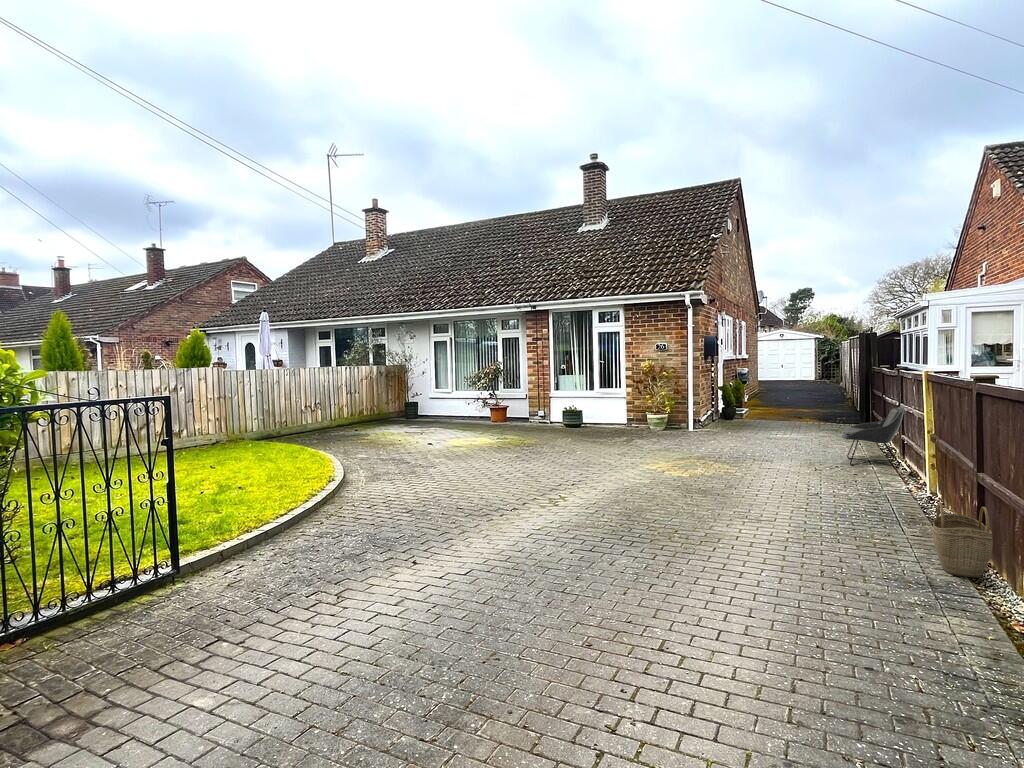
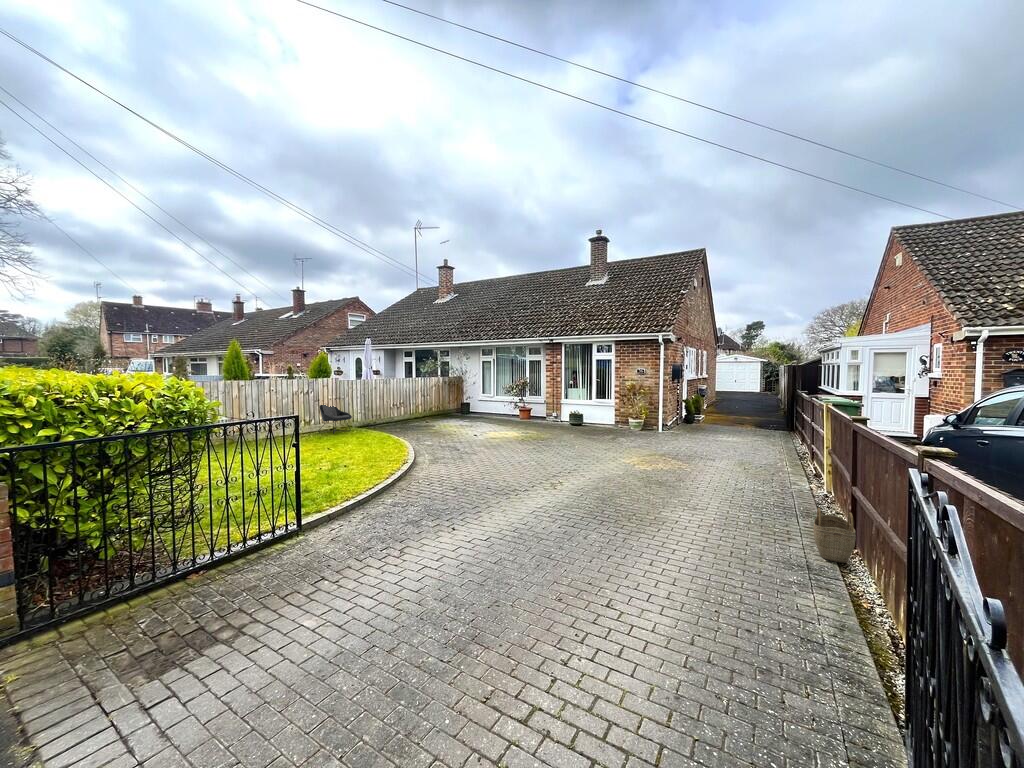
lounge chair: present [842,407,904,469] -> present [318,405,352,434]

